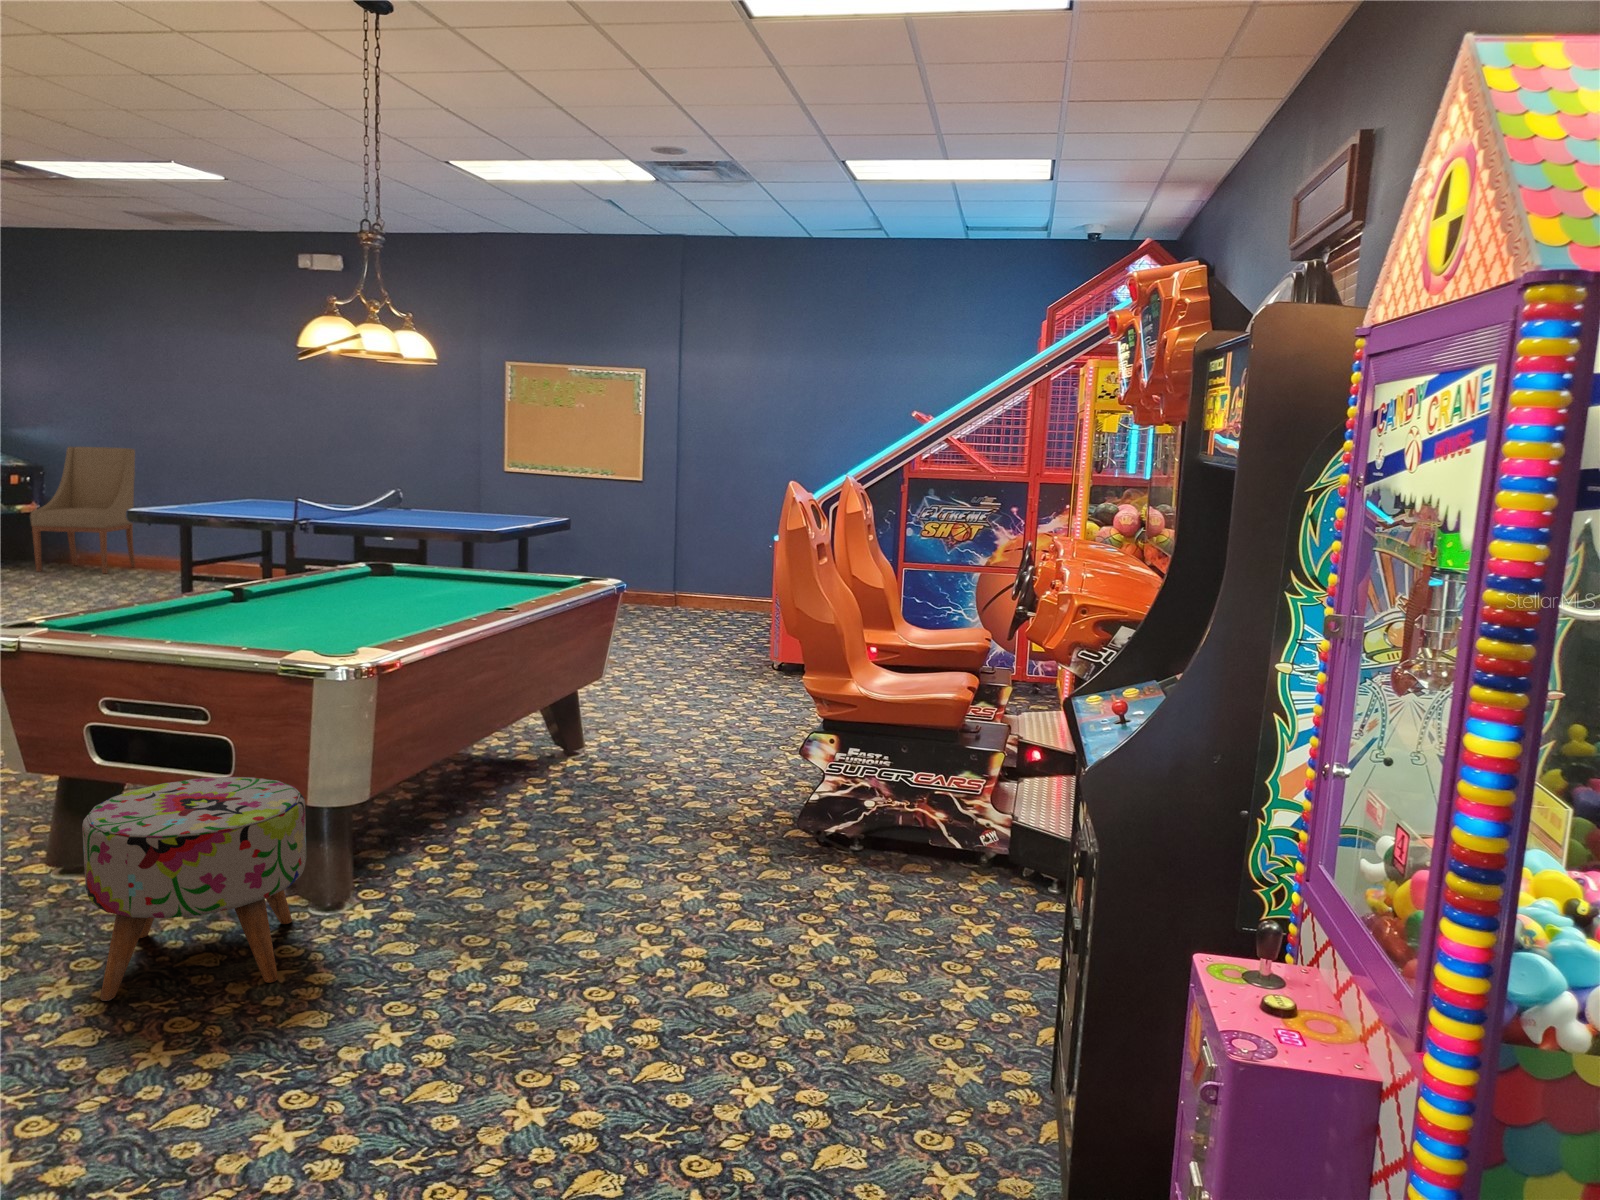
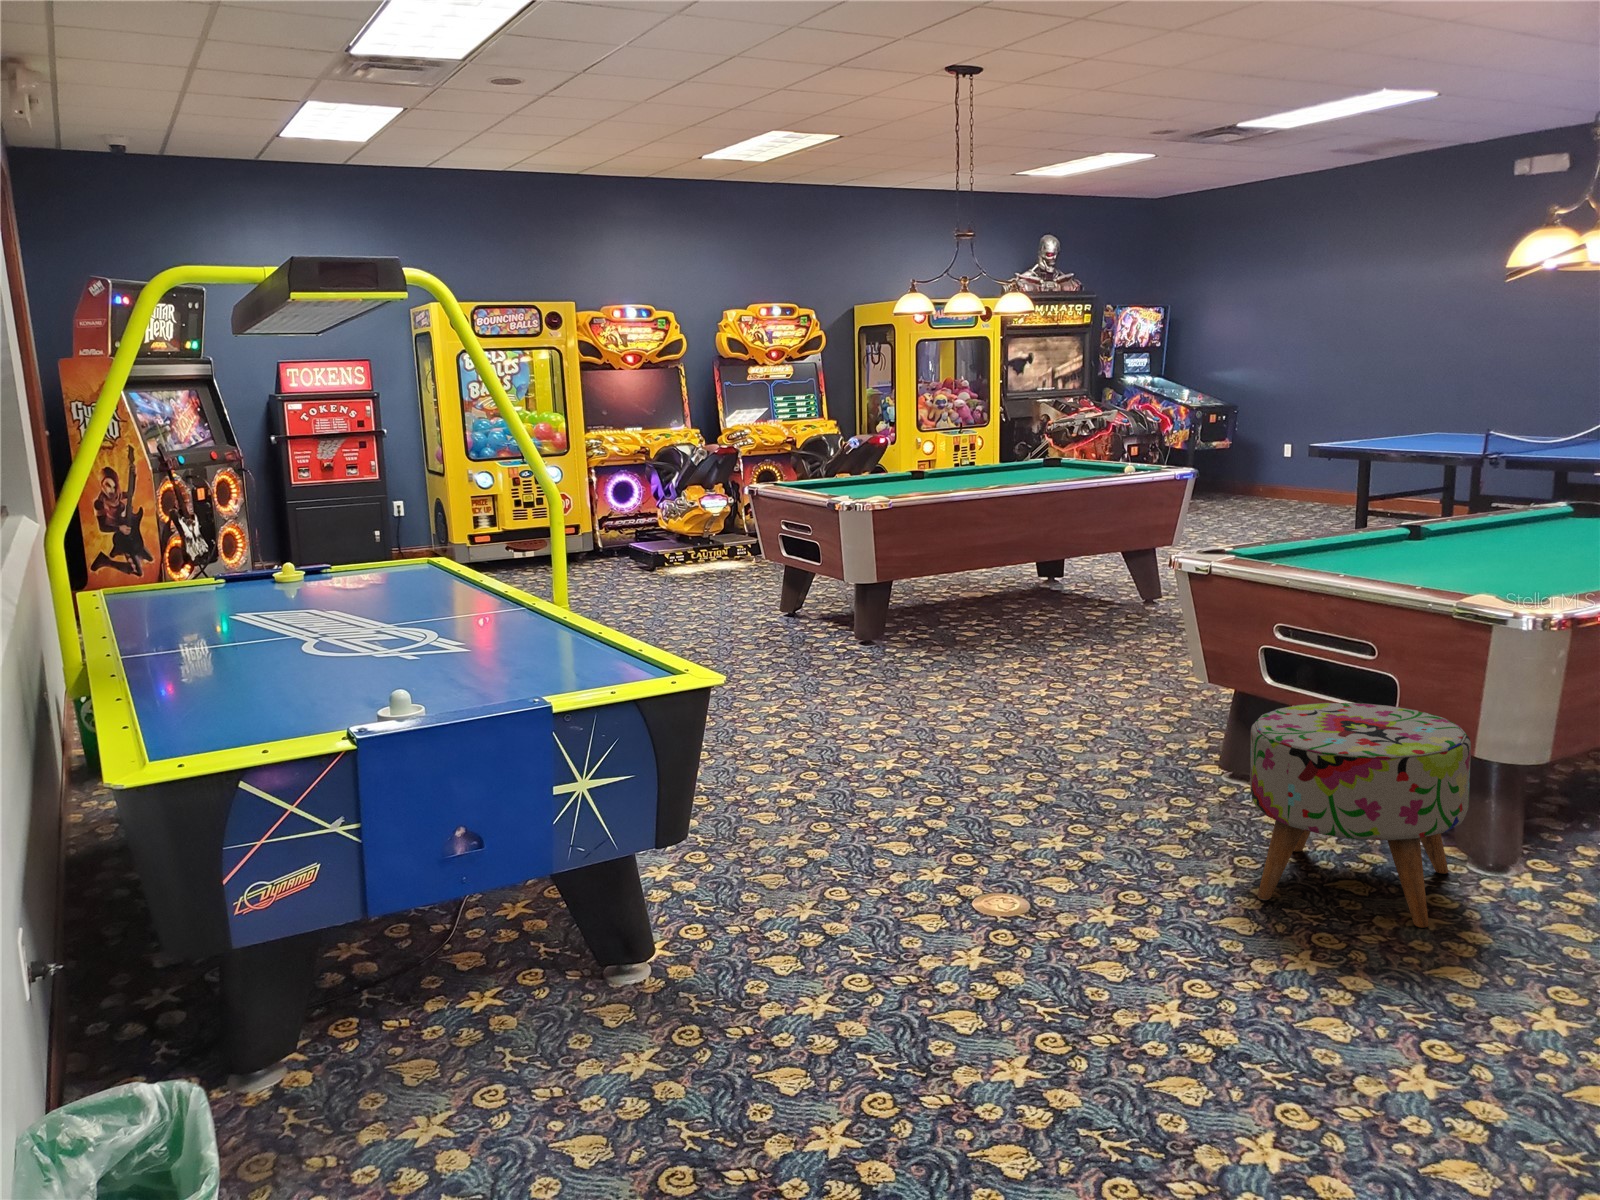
chair: present [30,446,135,574] -> none [1217,366,1315,497]

